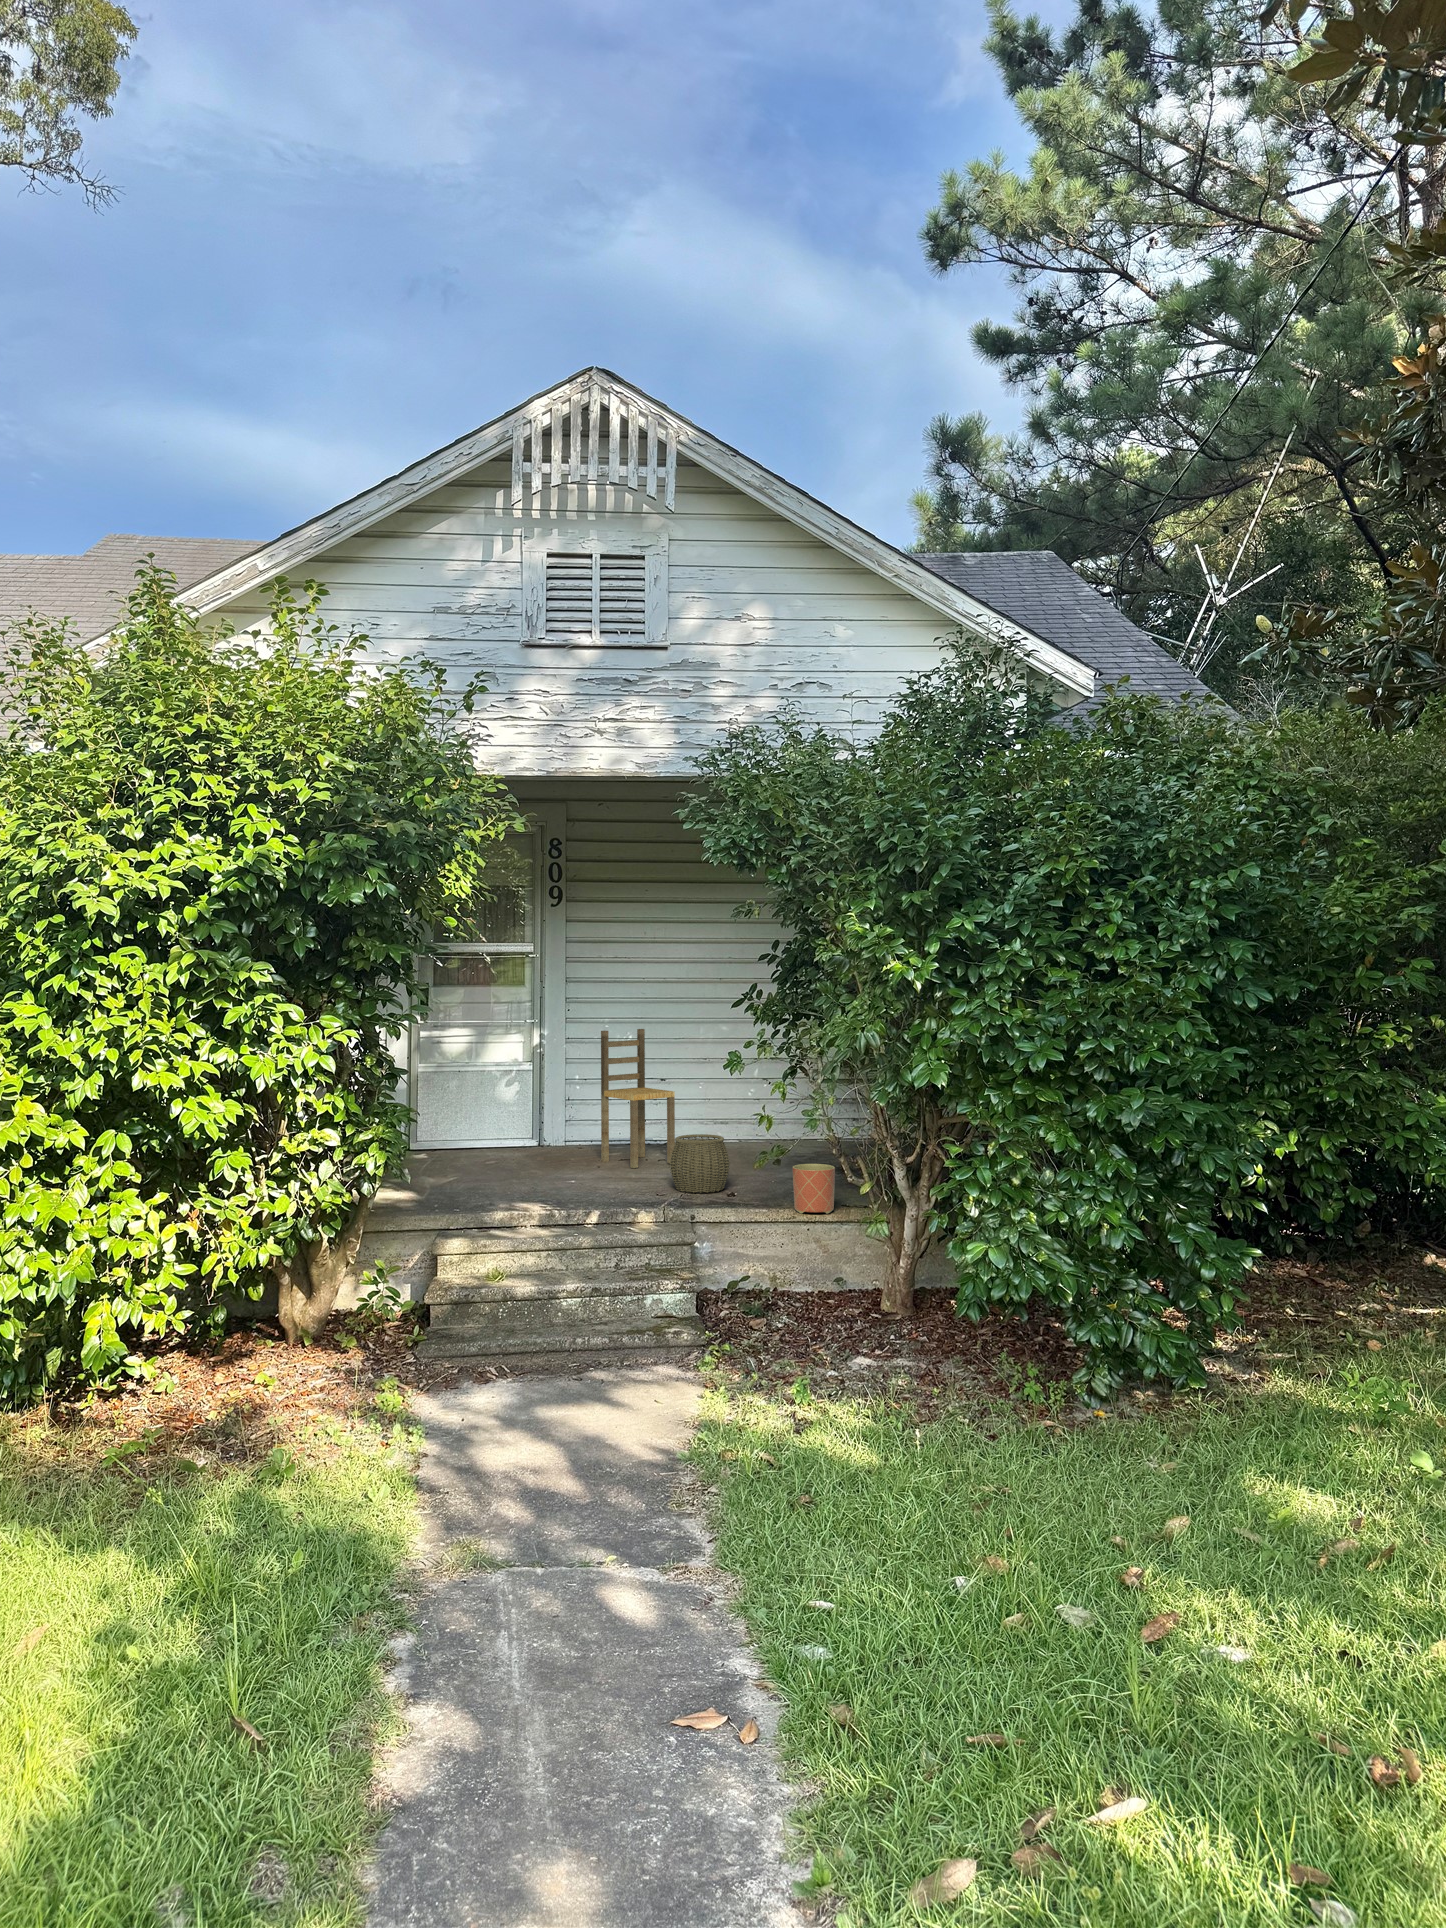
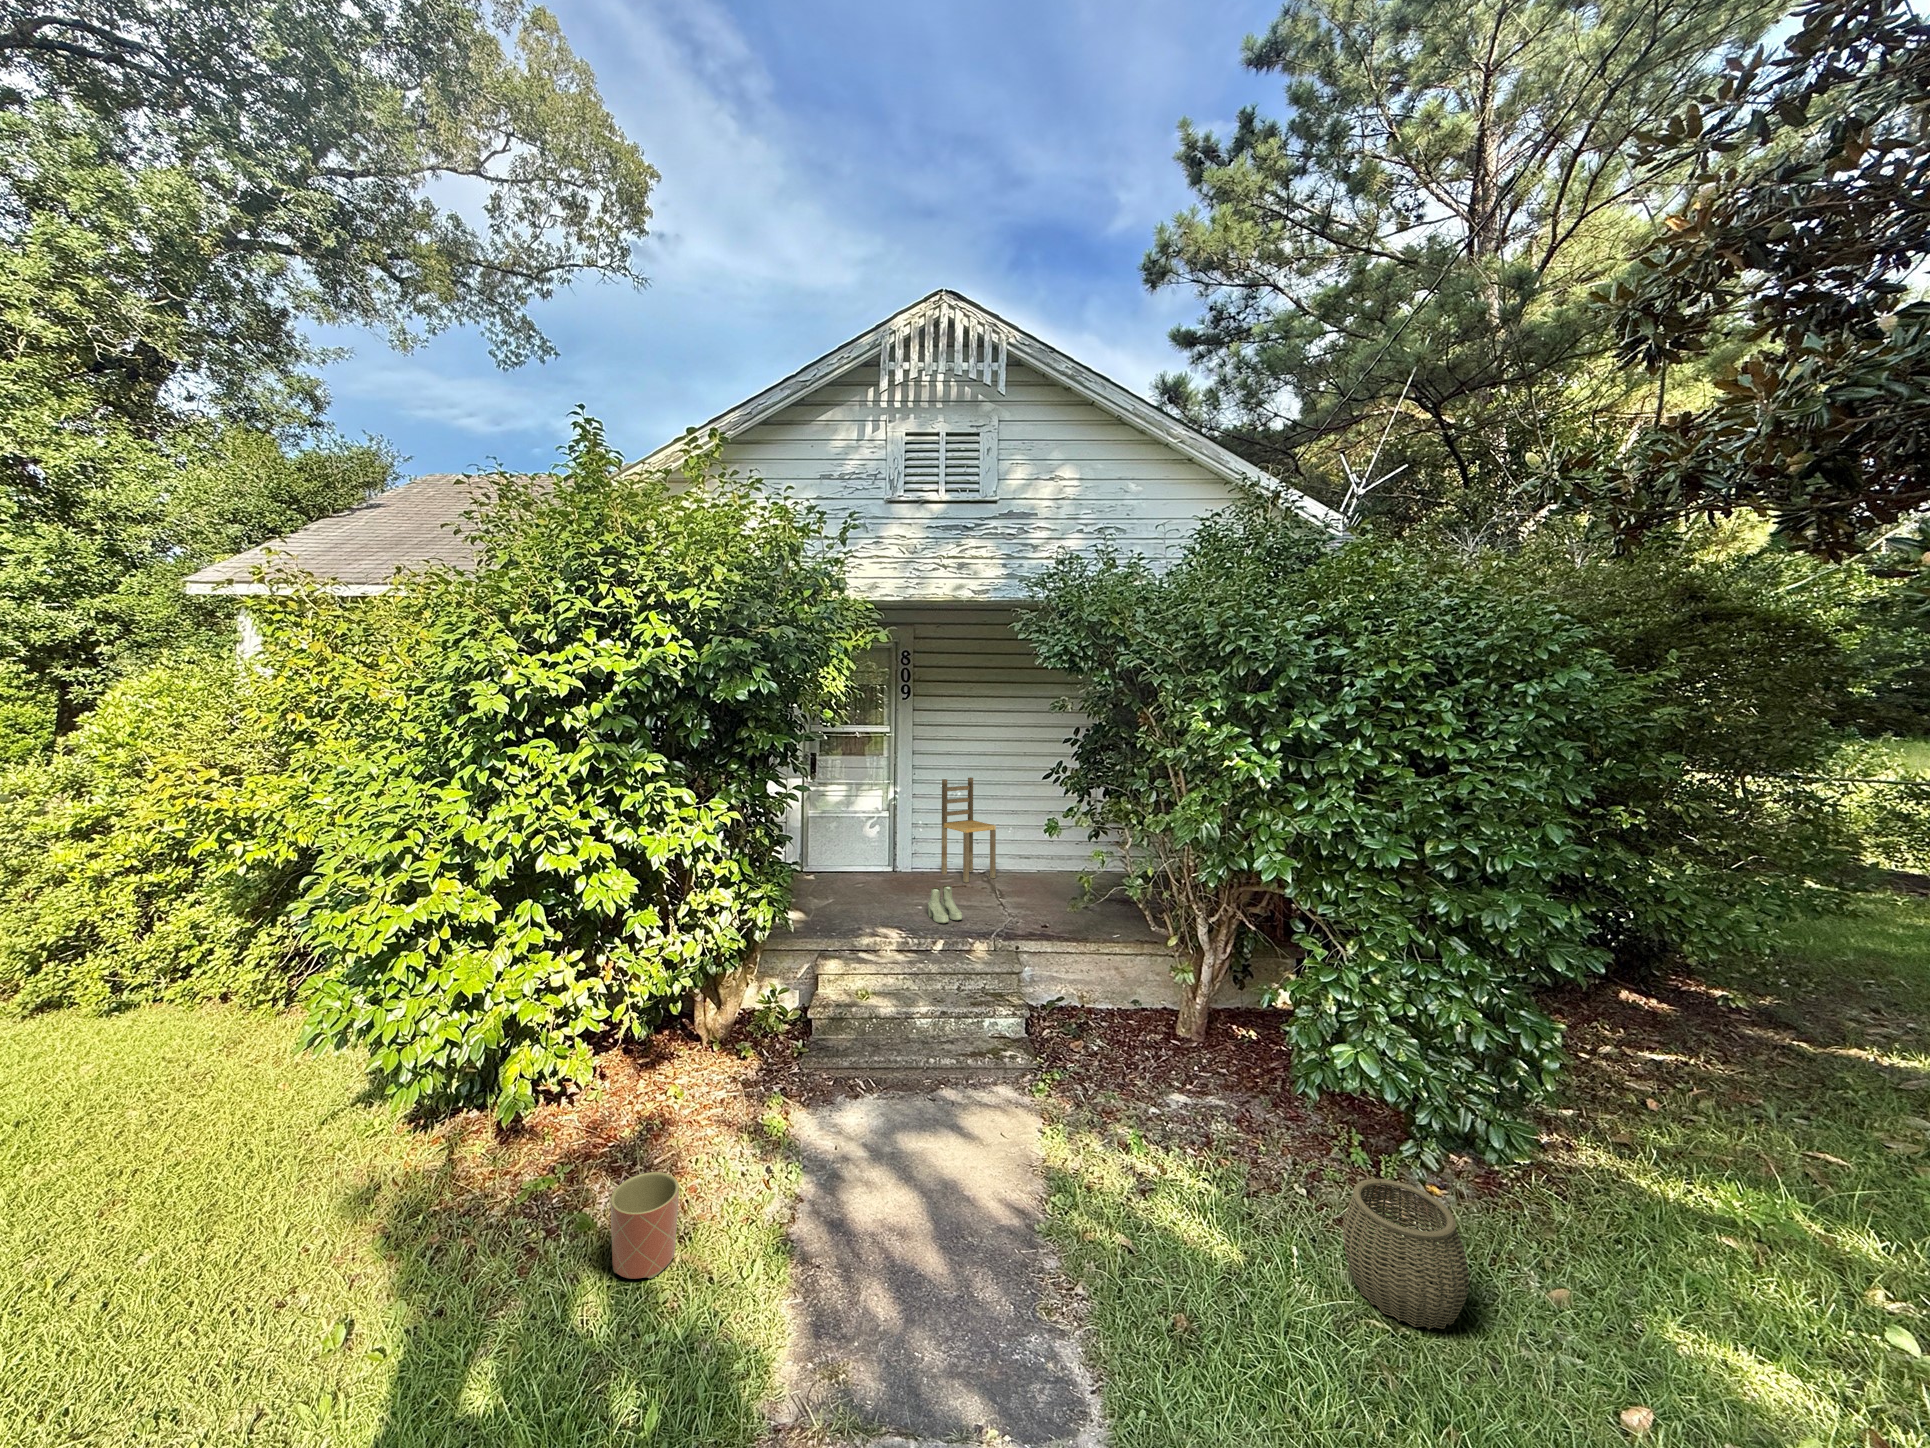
woven basket: present [670,1134,730,1193] -> present [1342,1179,1470,1329]
boots: none [580,1159,624,1204] -> present [928,885,962,923]
planter: present [792,1164,835,1214] -> present [611,1172,679,1279]

